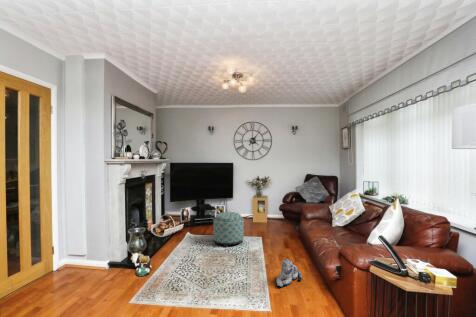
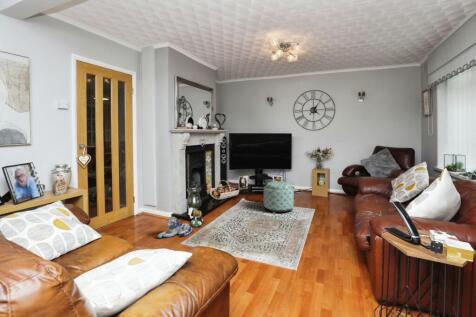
plush toy: present [276,259,302,287] -> present [158,216,193,238]

